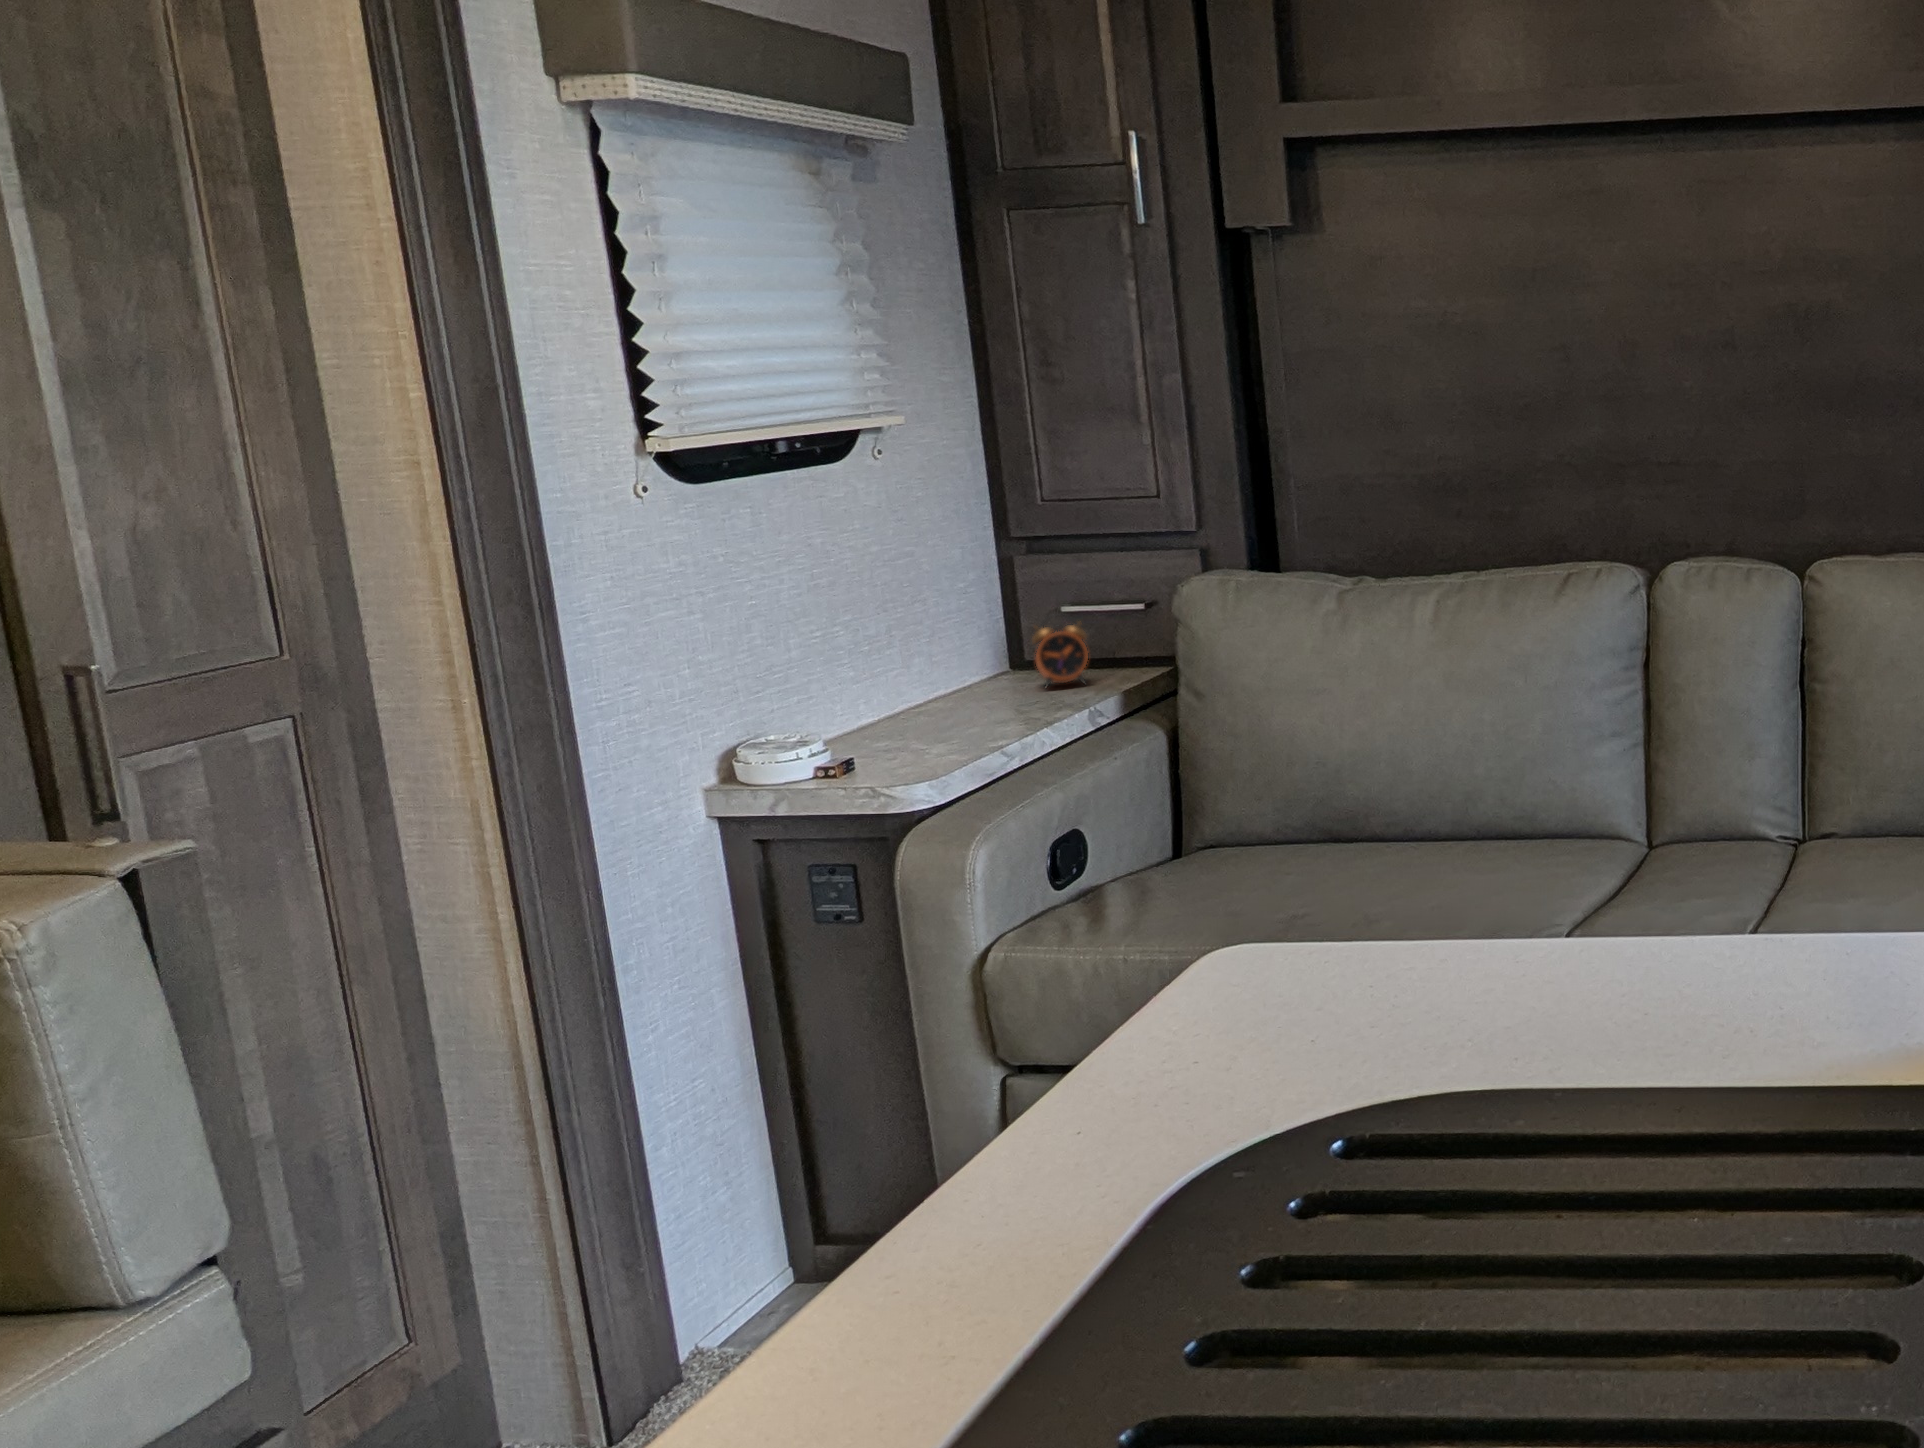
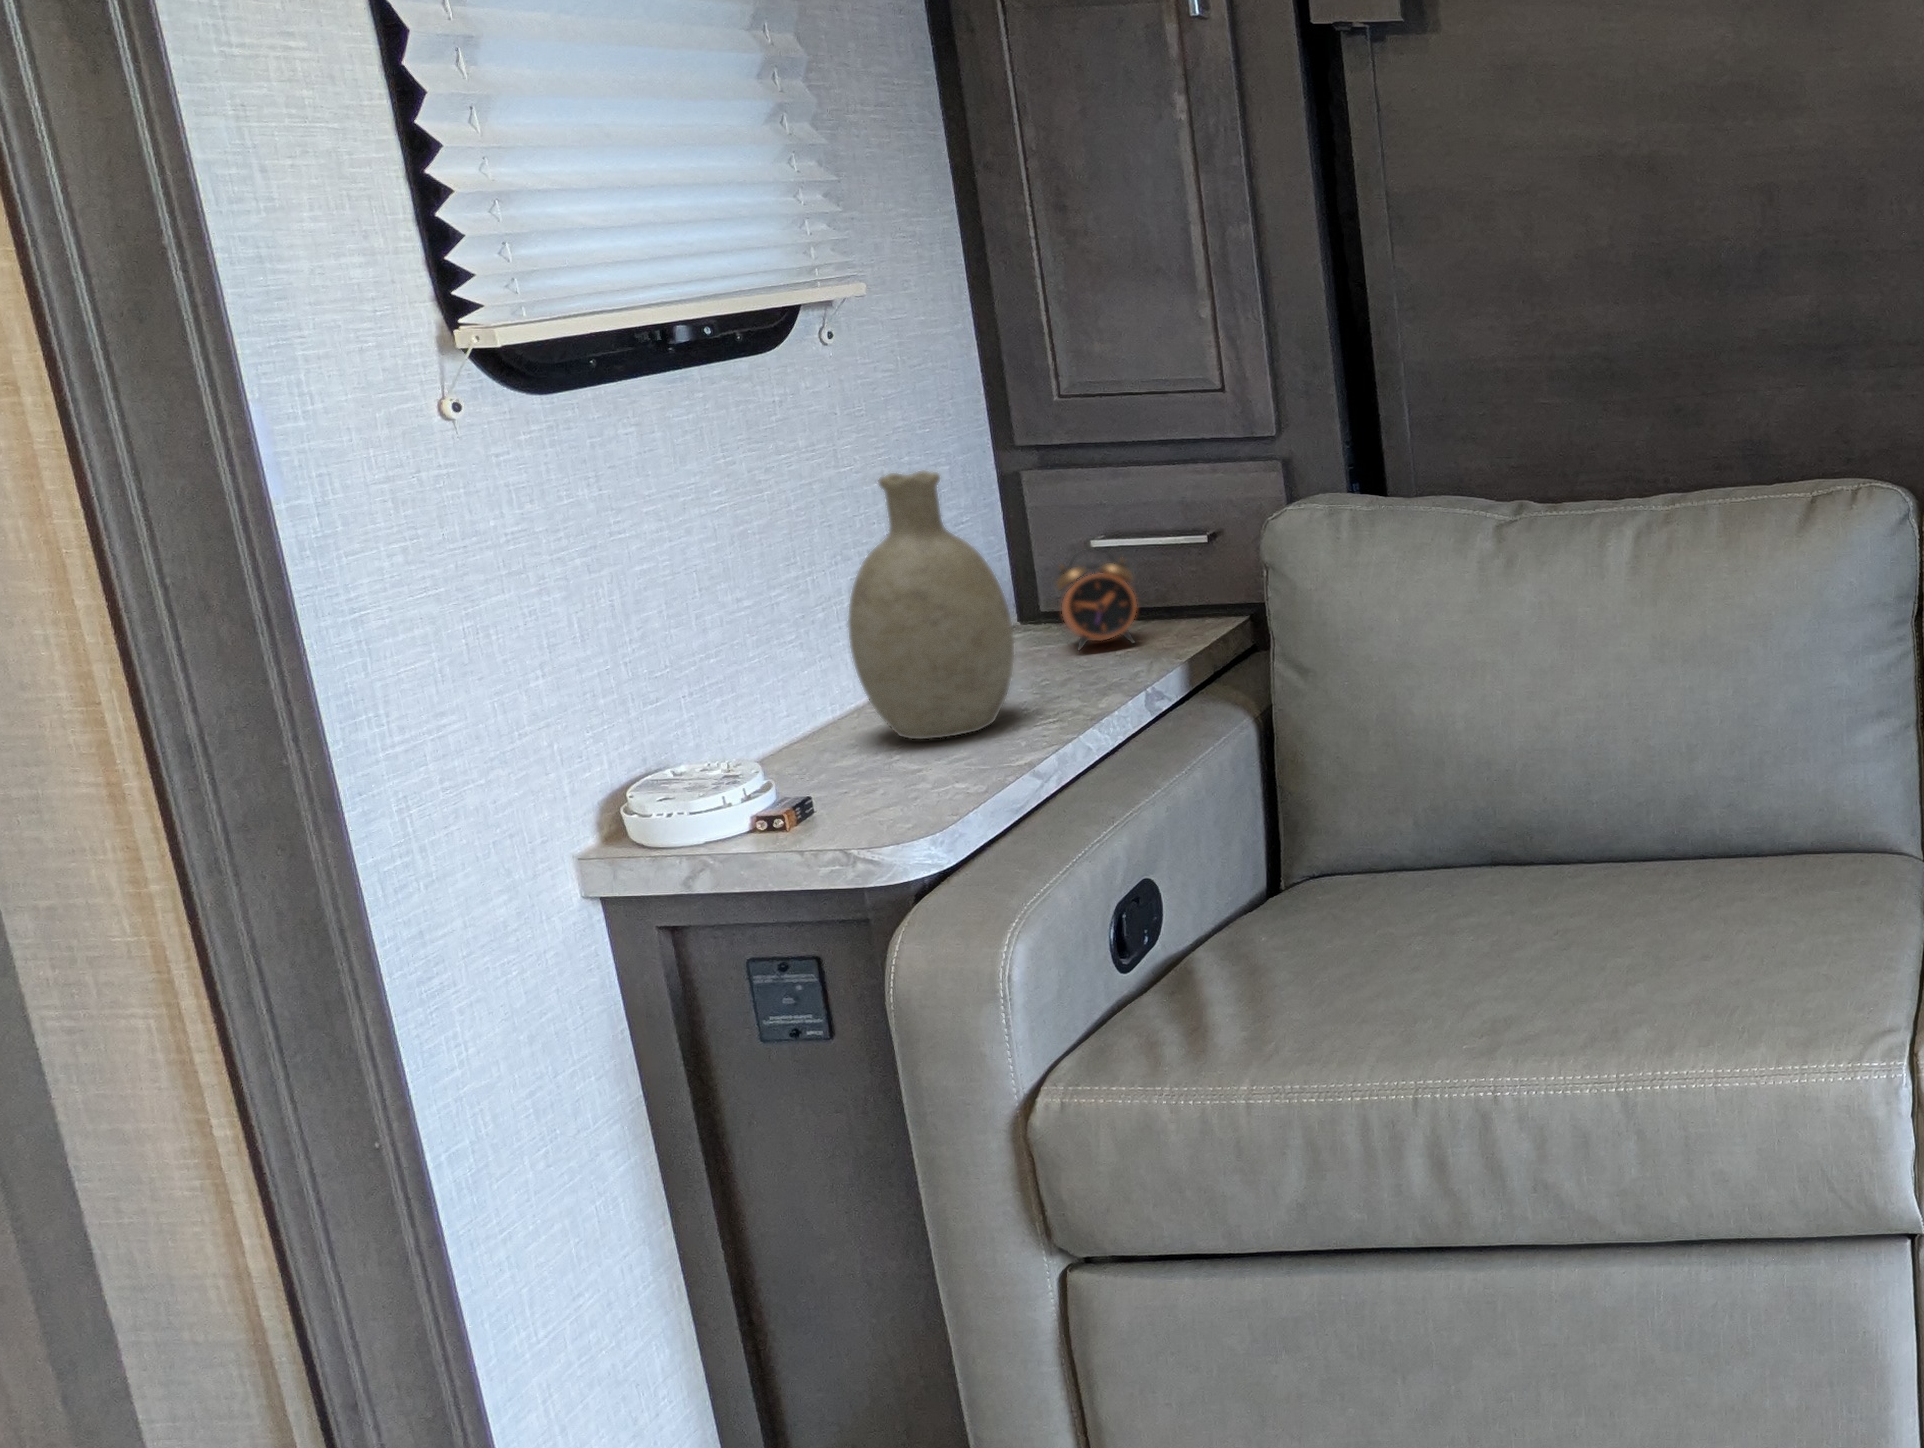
decorative vase: none [883,547,994,735] -> present [848,471,1014,739]

